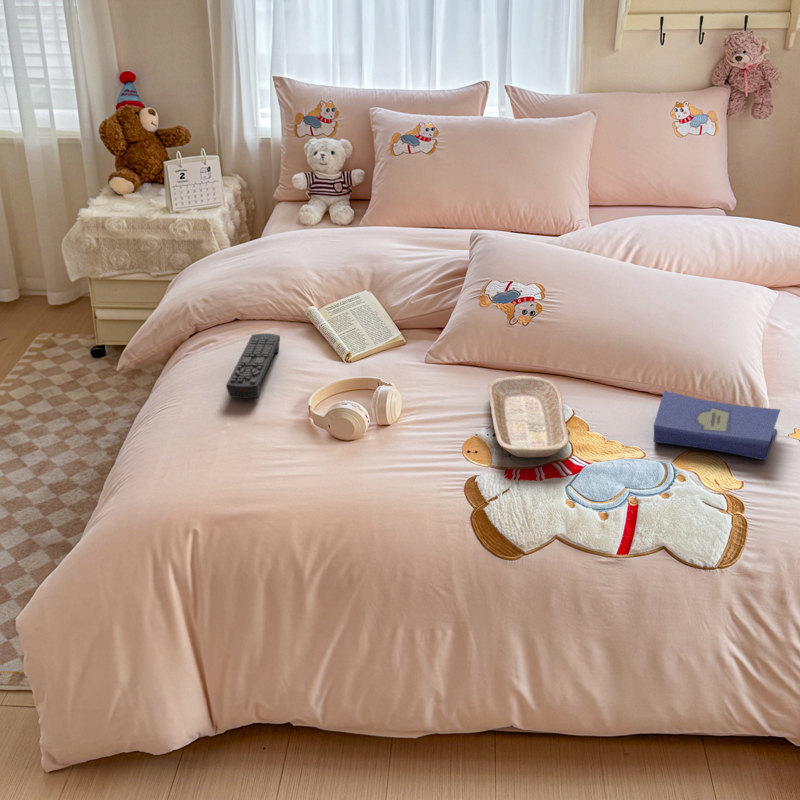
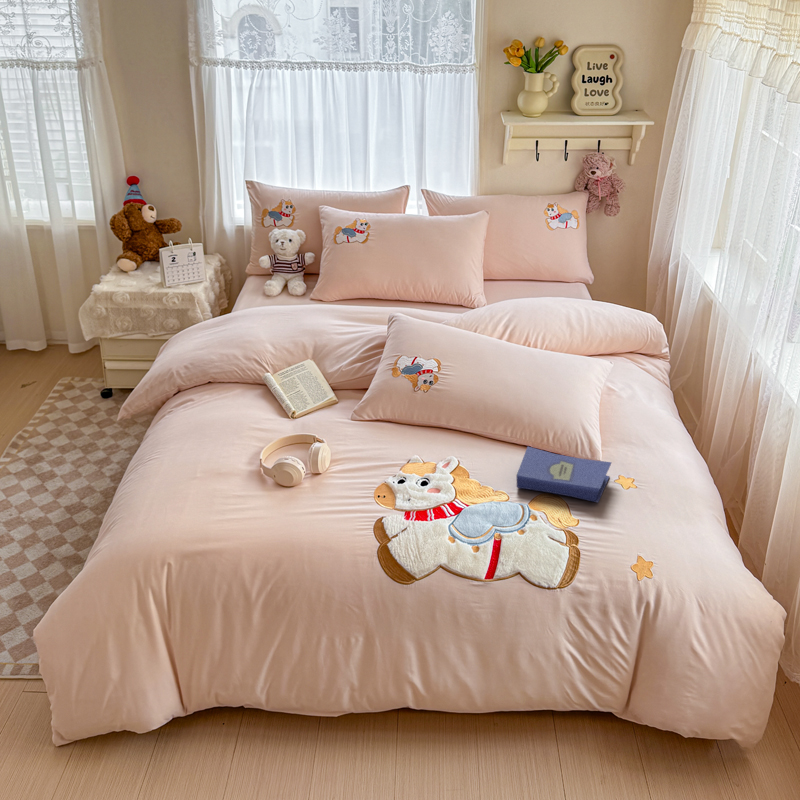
remote control: present [226,333,280,398] -> none [198,398,242,452]
tray: present [488,376,569,457] -> none [397,433,452,501]

